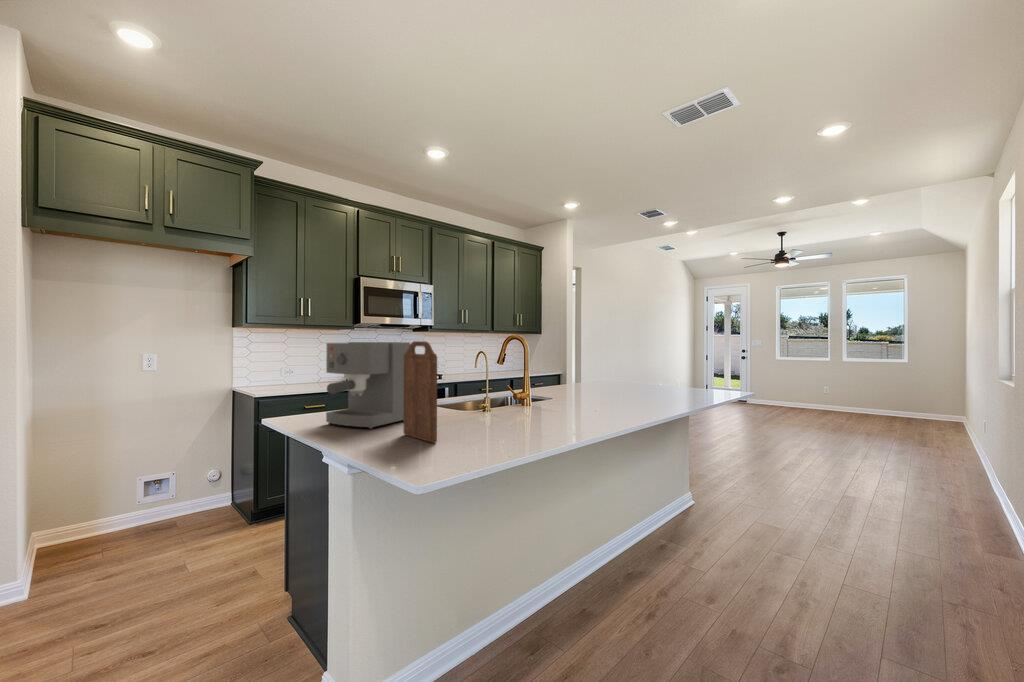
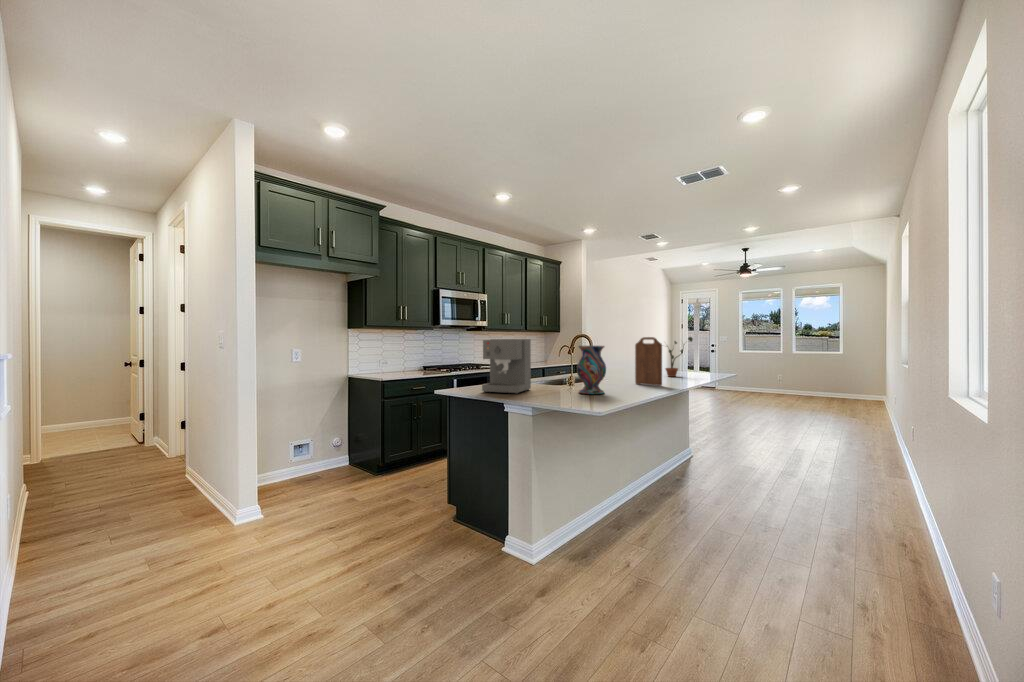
cutting board: present [404,341,437,443] -> present [635,337,662,386]
potted plant: none [638,341,688,398] -> present [666,337,693,377]
vase: none [466,353,513,433] -> present [577,346,606,394]

